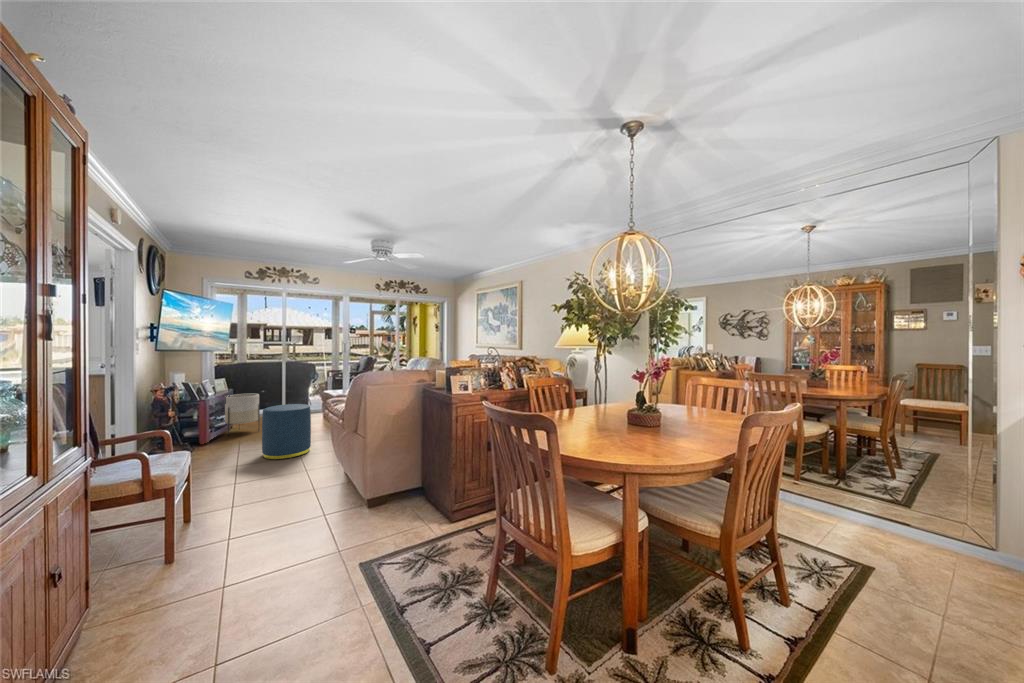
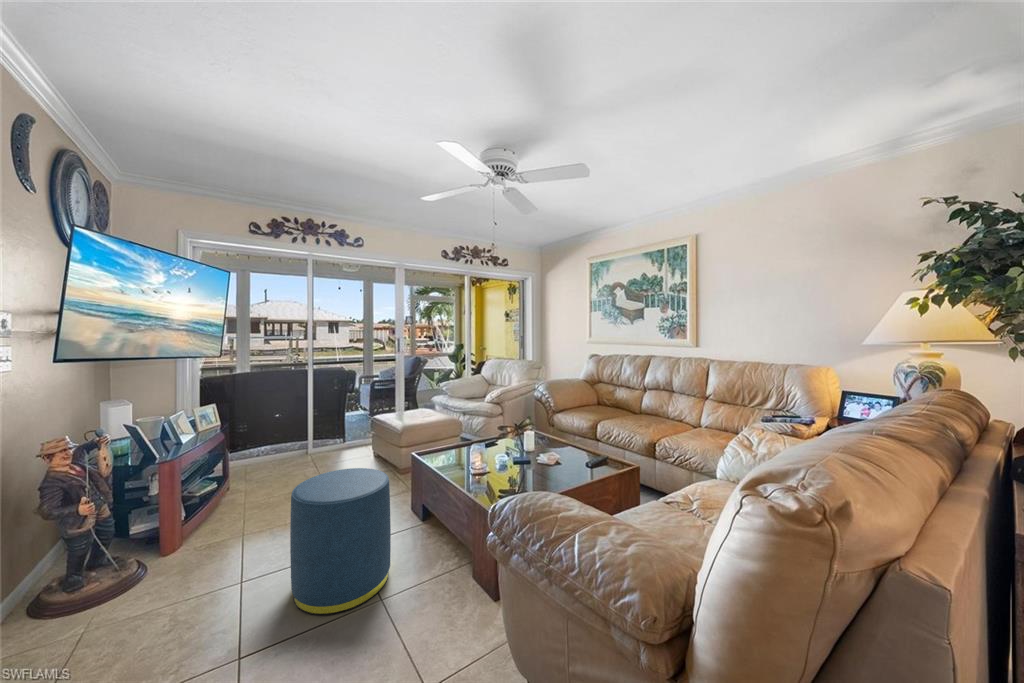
planter: present [225,393,260,436] -> none [215,429,278,515]

